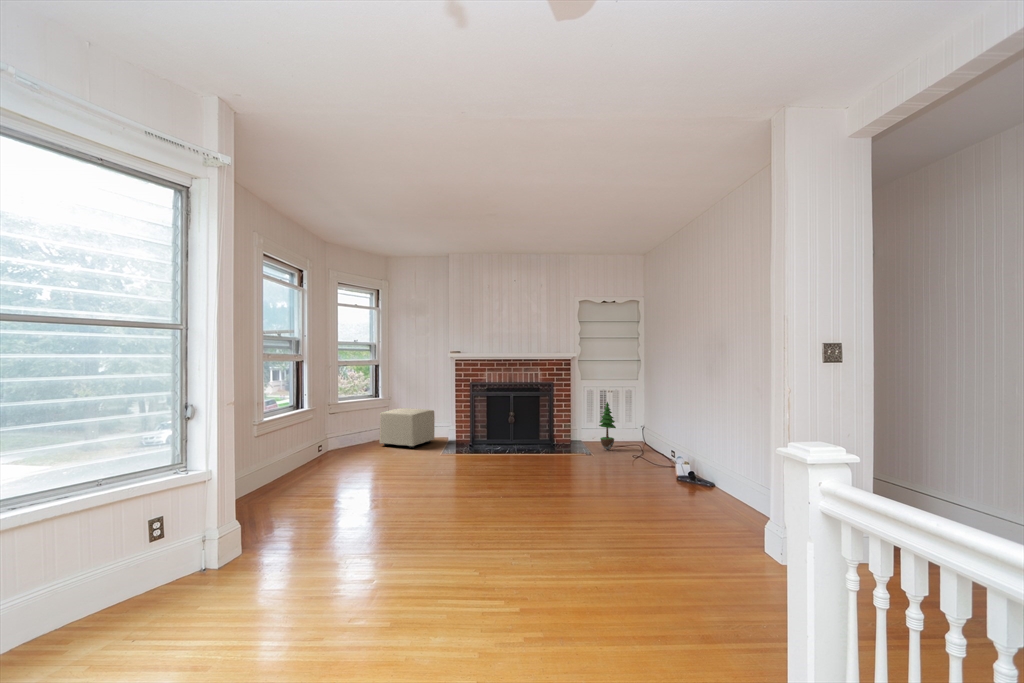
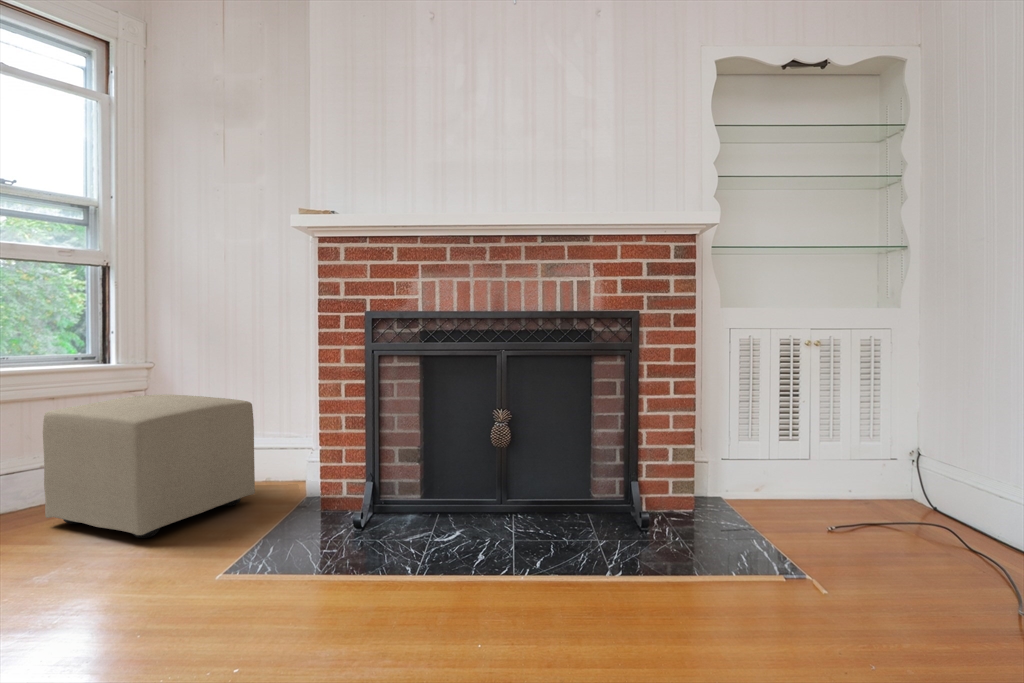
potted tree: present [599,402,616,450] -> none [810,373,883,546]

